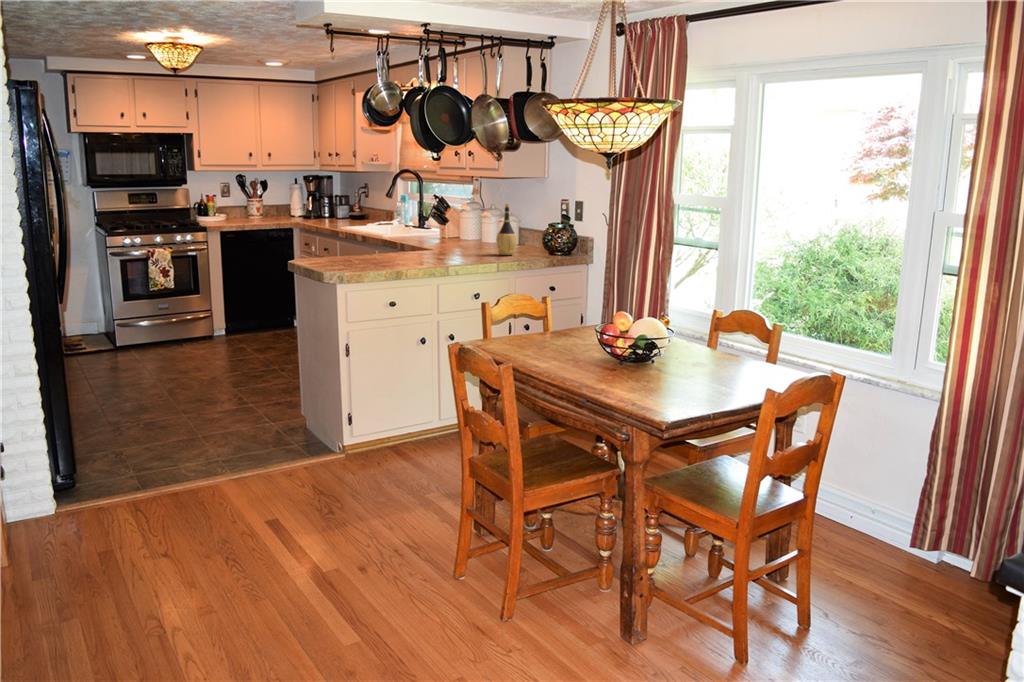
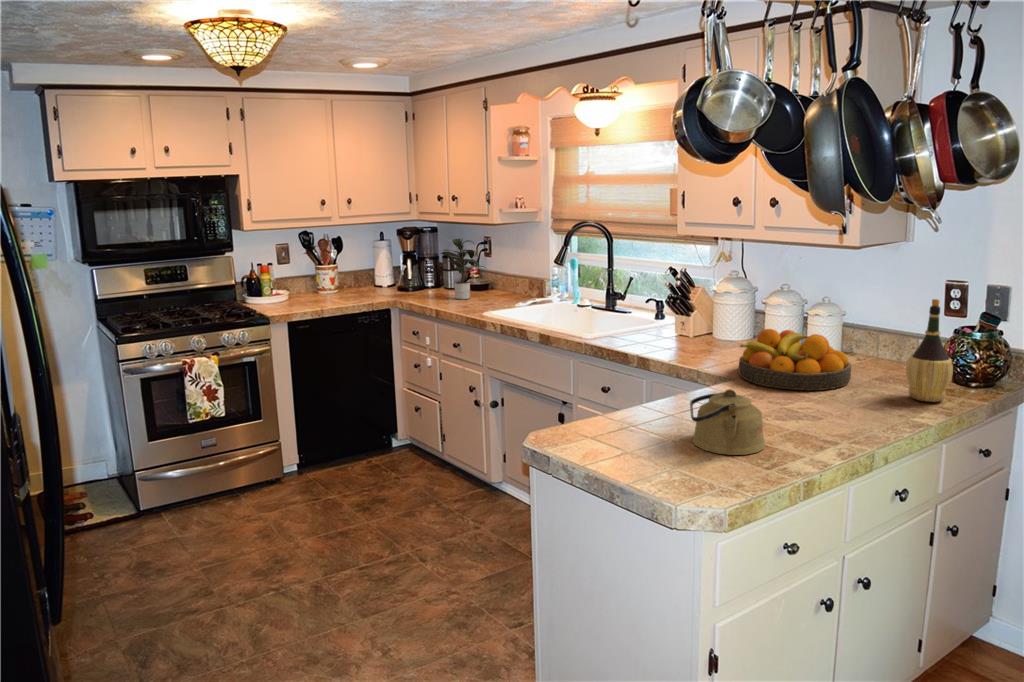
potted plant: none [320,180,359,222] -> present [441,238,484,300]
fruit bowl: none [432,223,489,252] -> present [739,329,851,390]
kettle: none [362,235,400,262] -> present [690,389,765,455]

